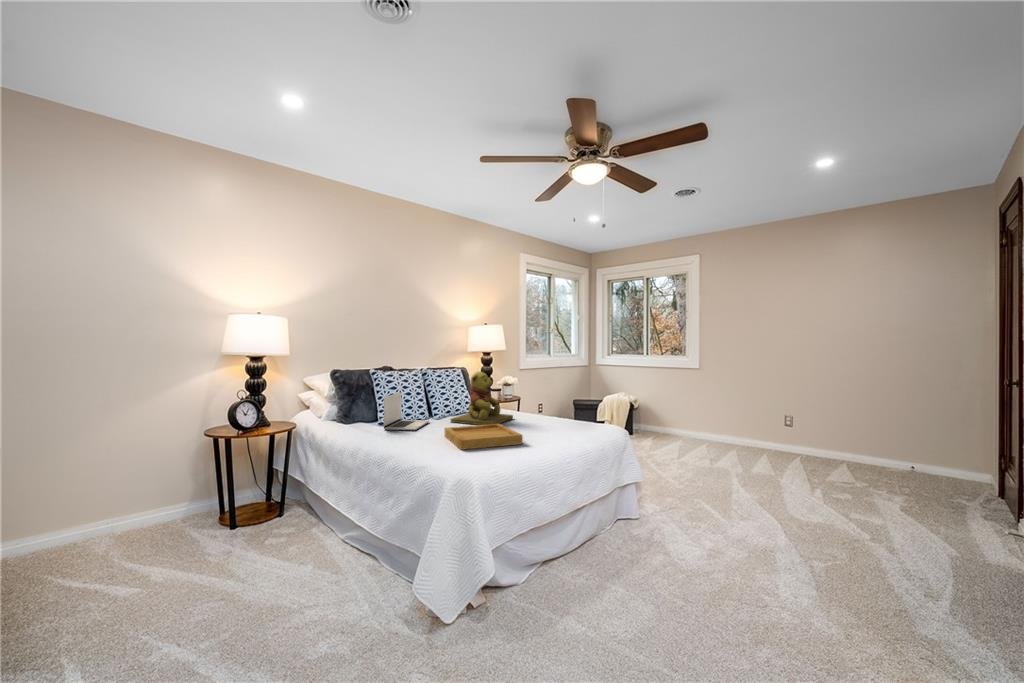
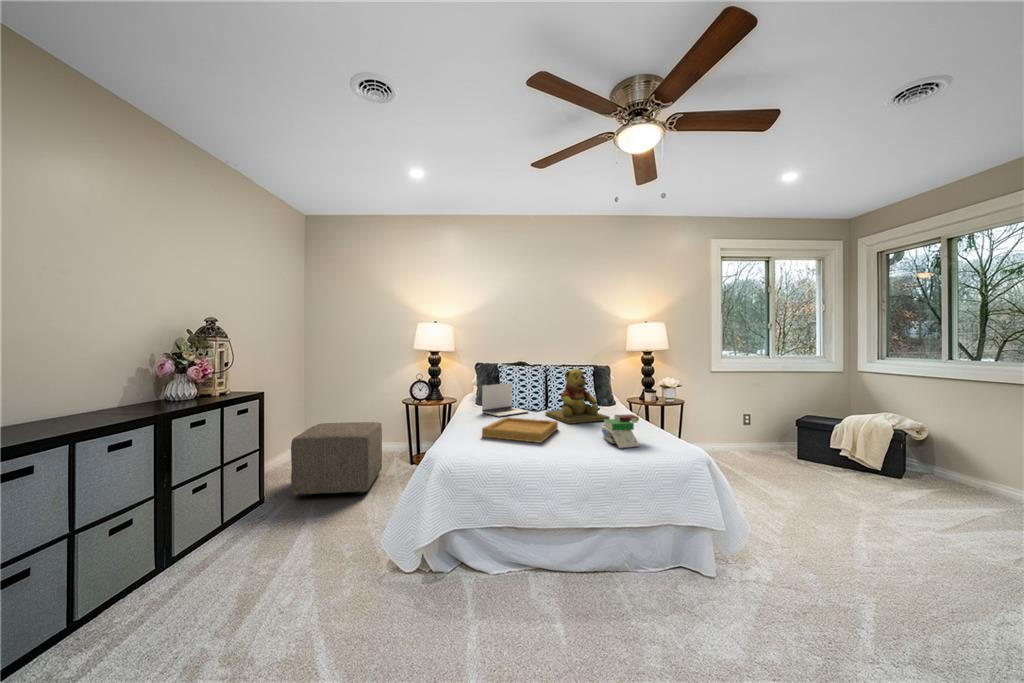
book: none [546,408,586,437] -> present [602,414,639,449]
ottoman: none [82,469,249,623] -> present [291,422,382,497]

